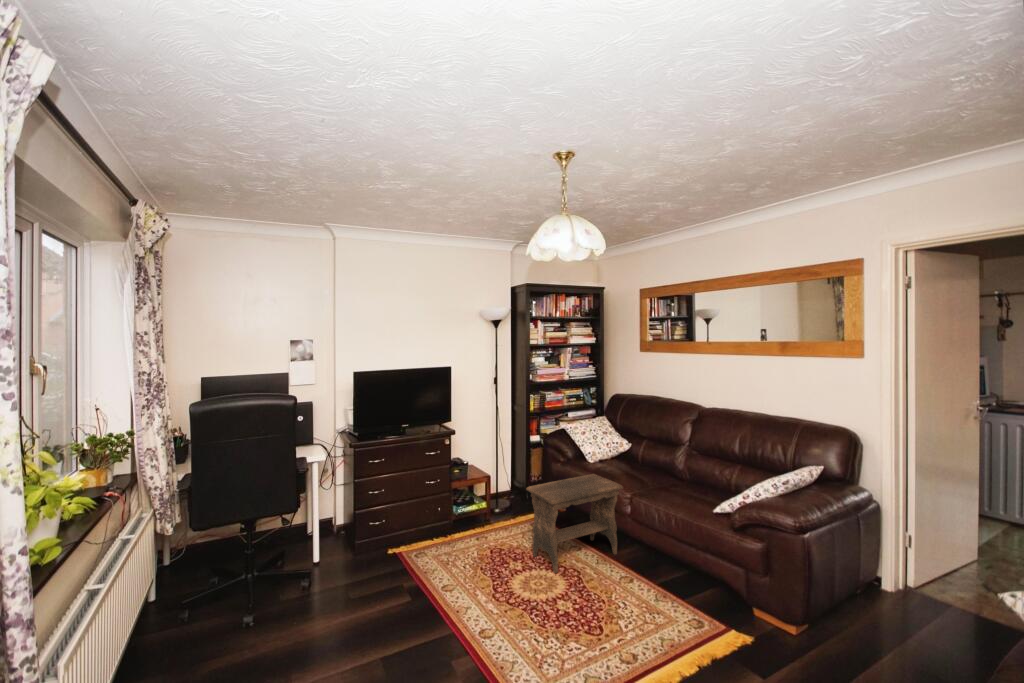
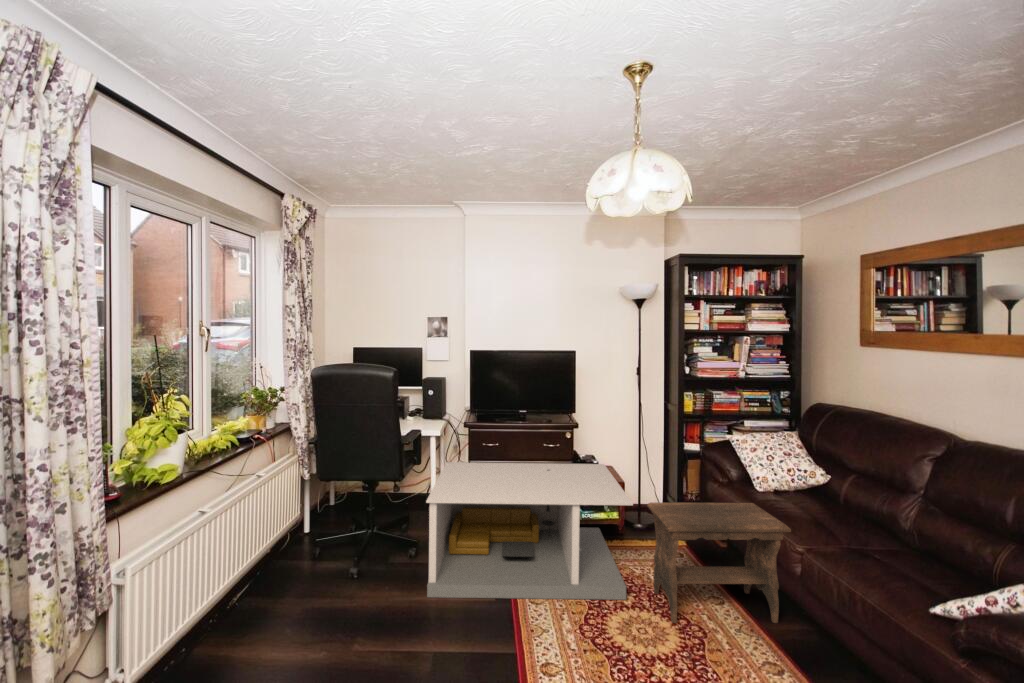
coffee table: none [331,463,520,614] -> present [426,462,633,600]

